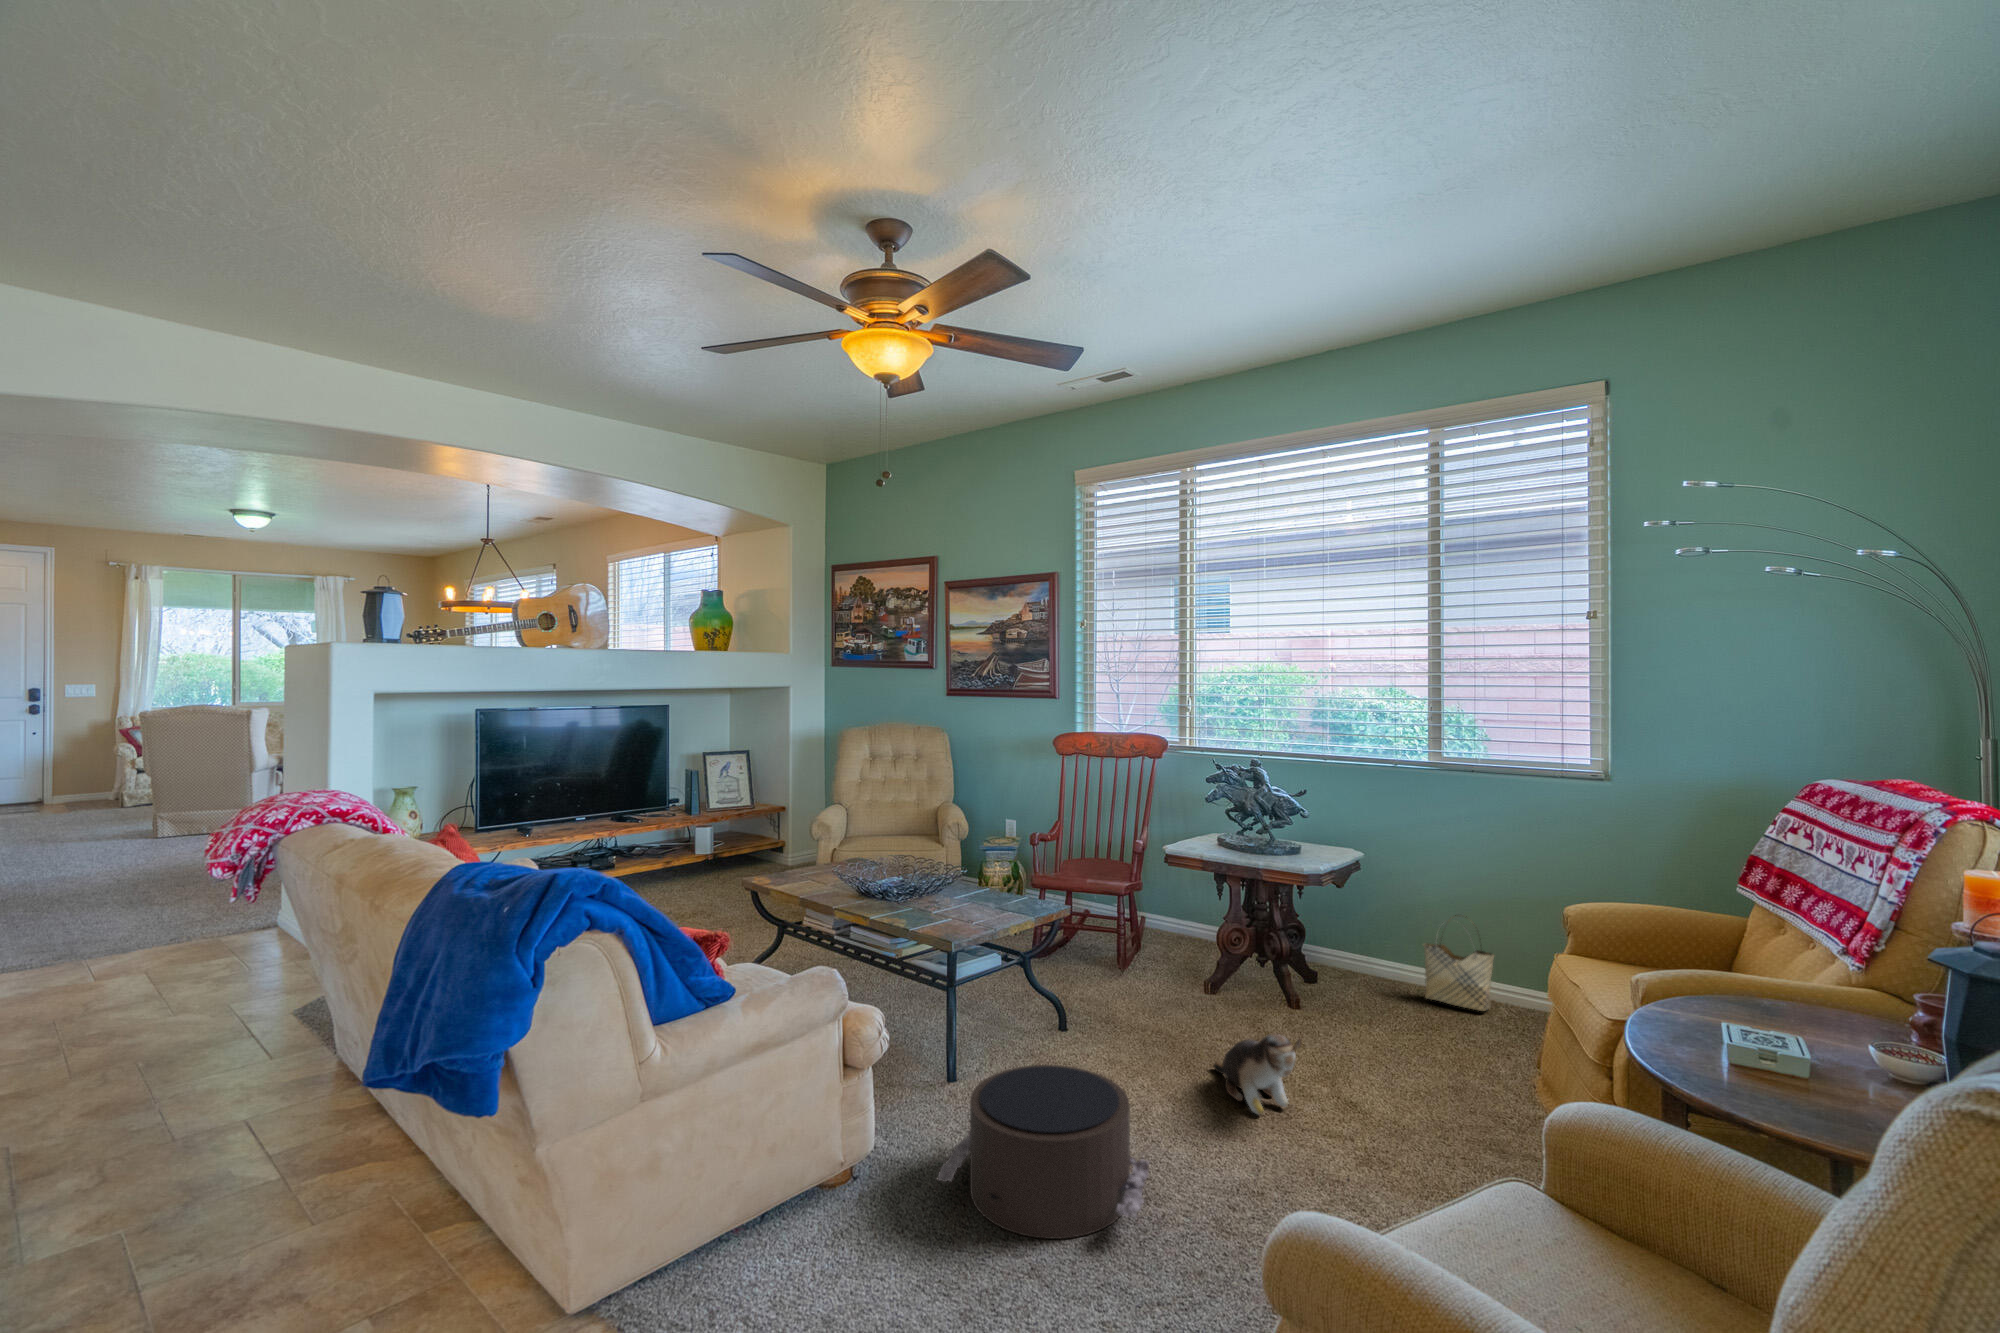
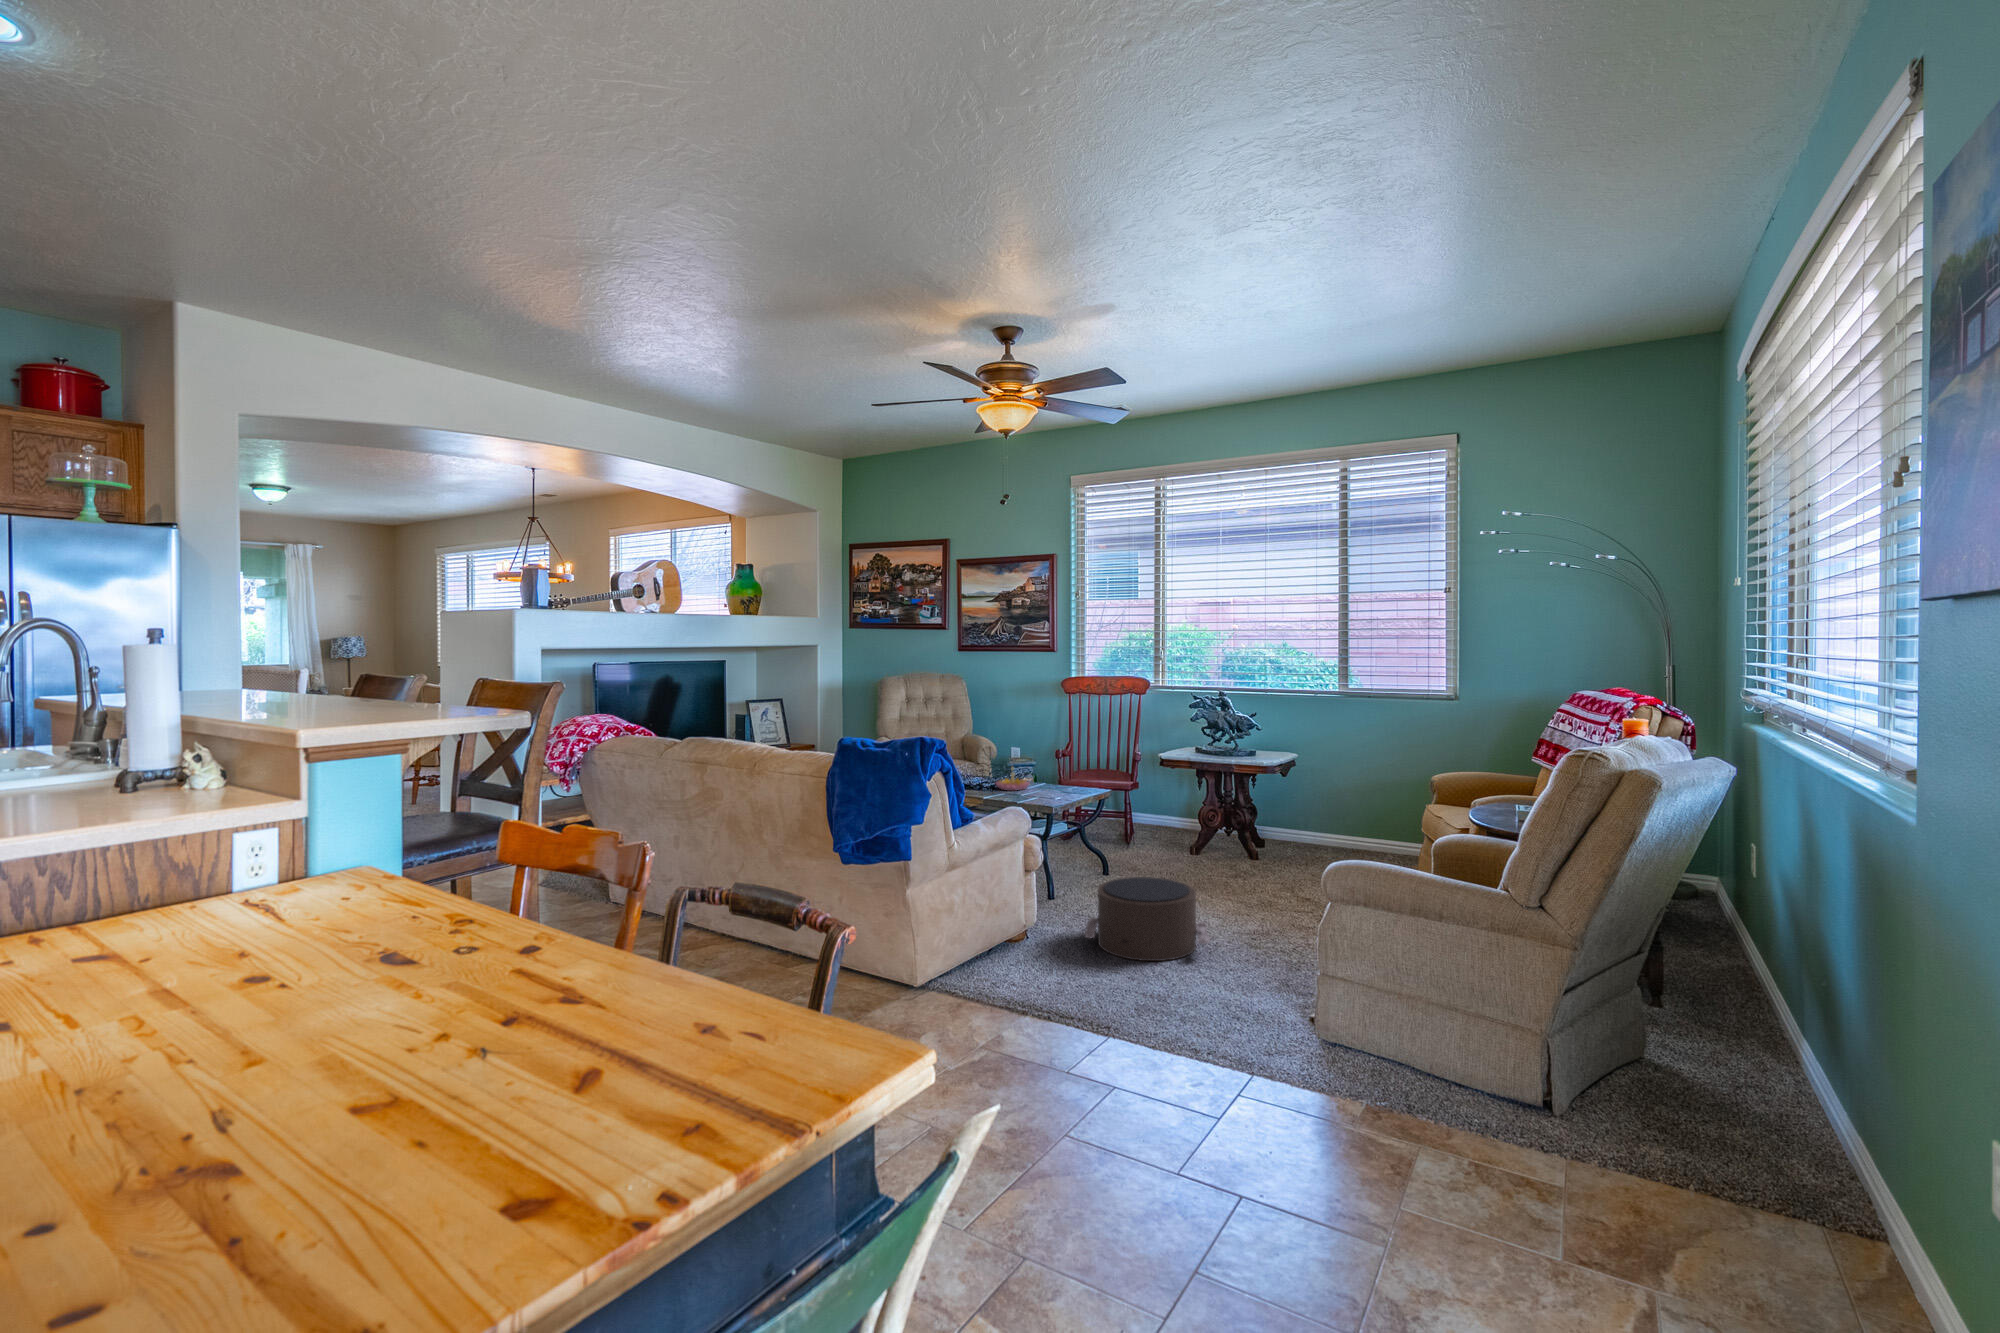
candle holder: none [915,858,965,894] -> present [996,767,1029,791]
woven basket: present [1424,915,1494,1011] -> none [1337,794,1384,856]
plush toy: present [1214,1033,1302,1114] -> none [1217,857,1282,908]

